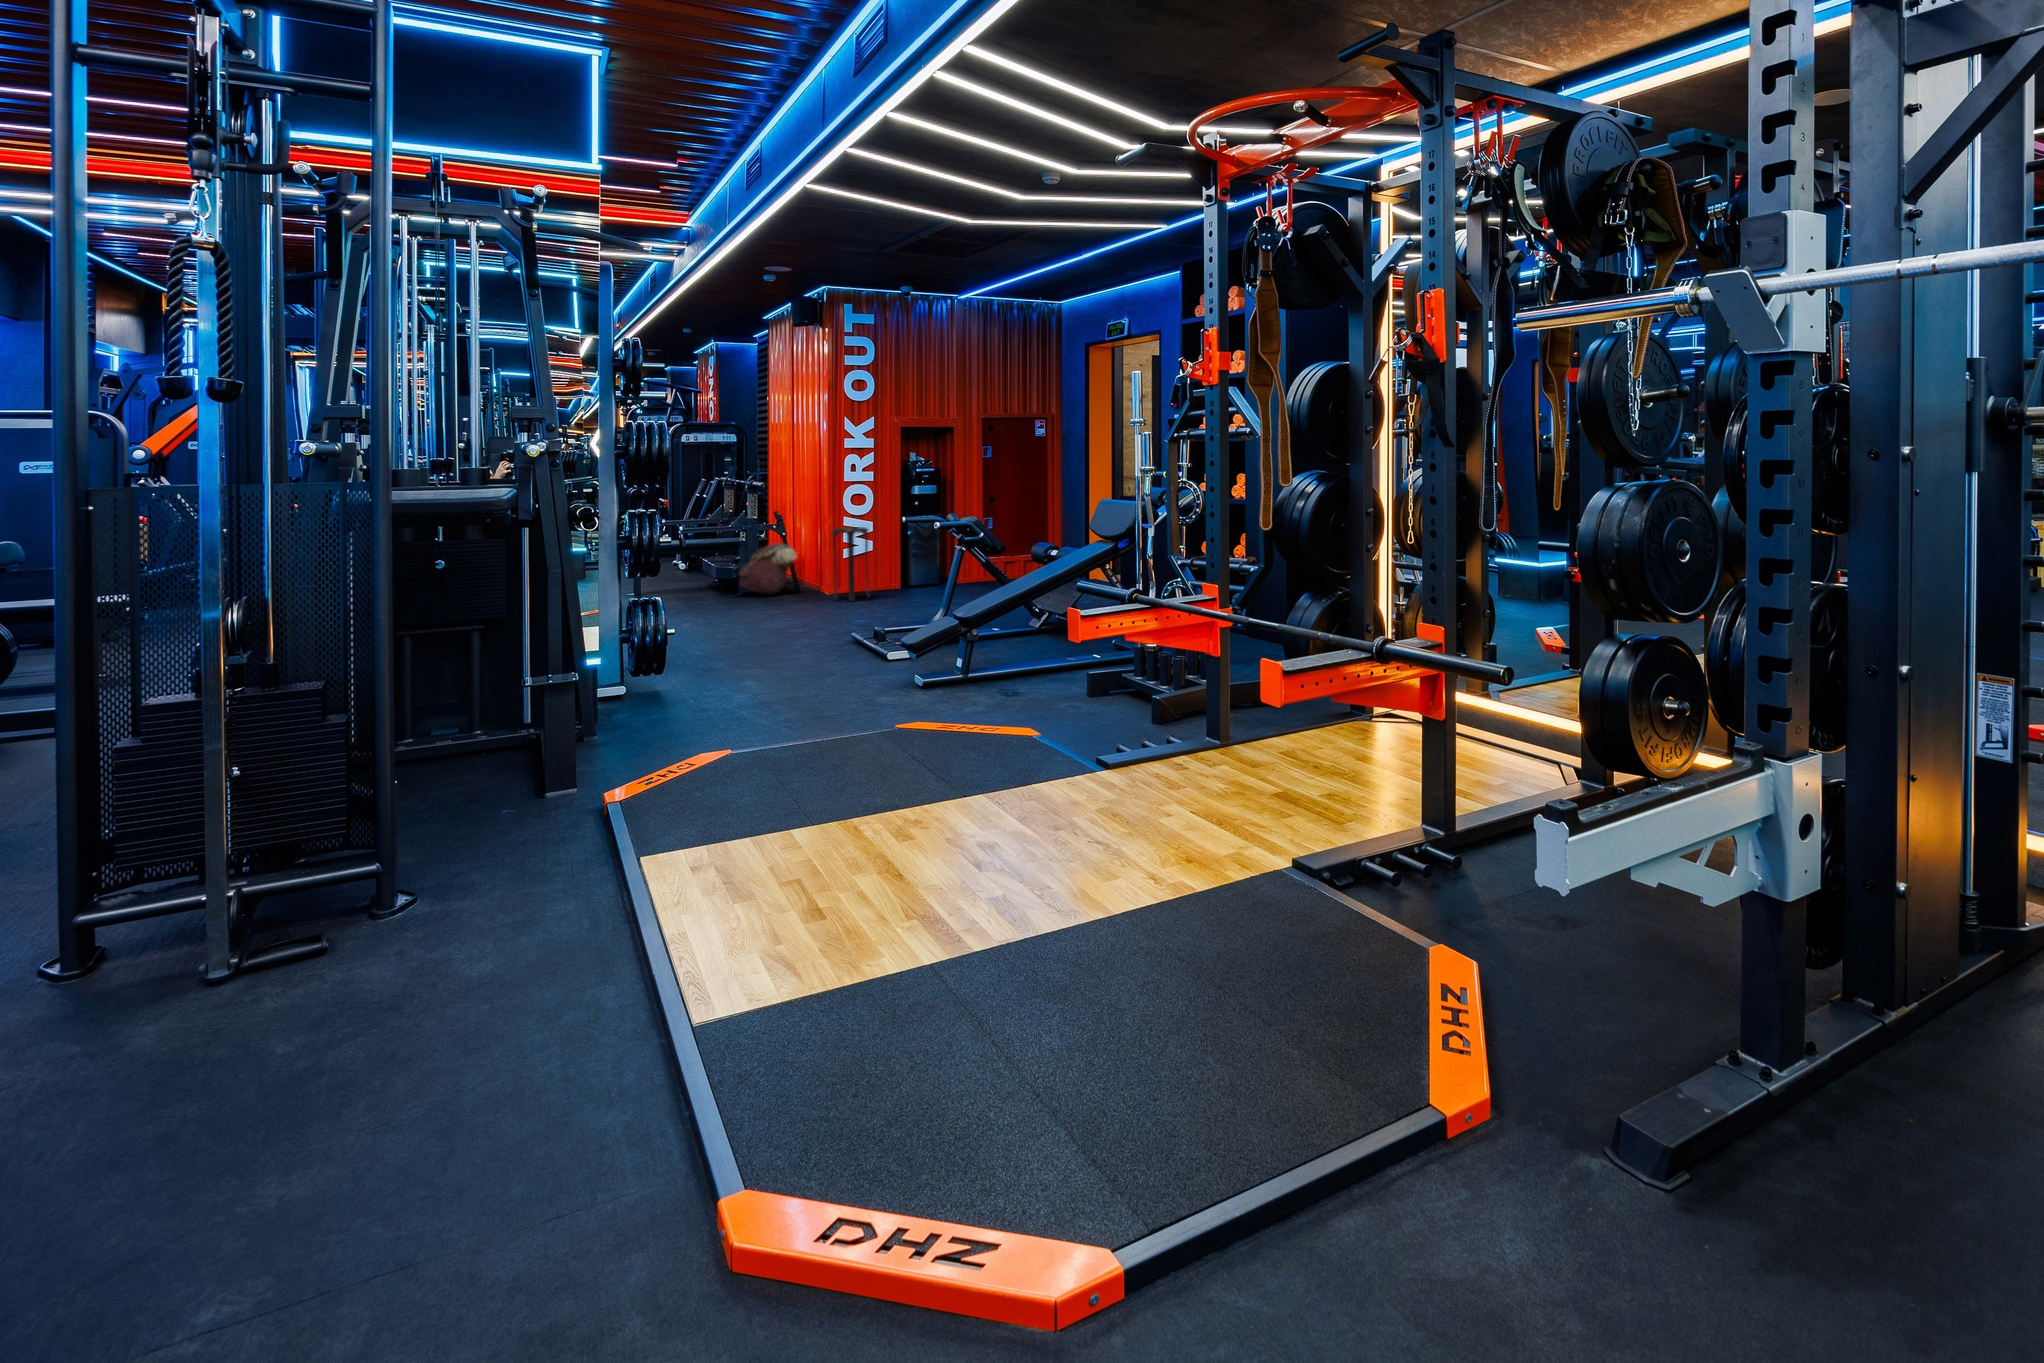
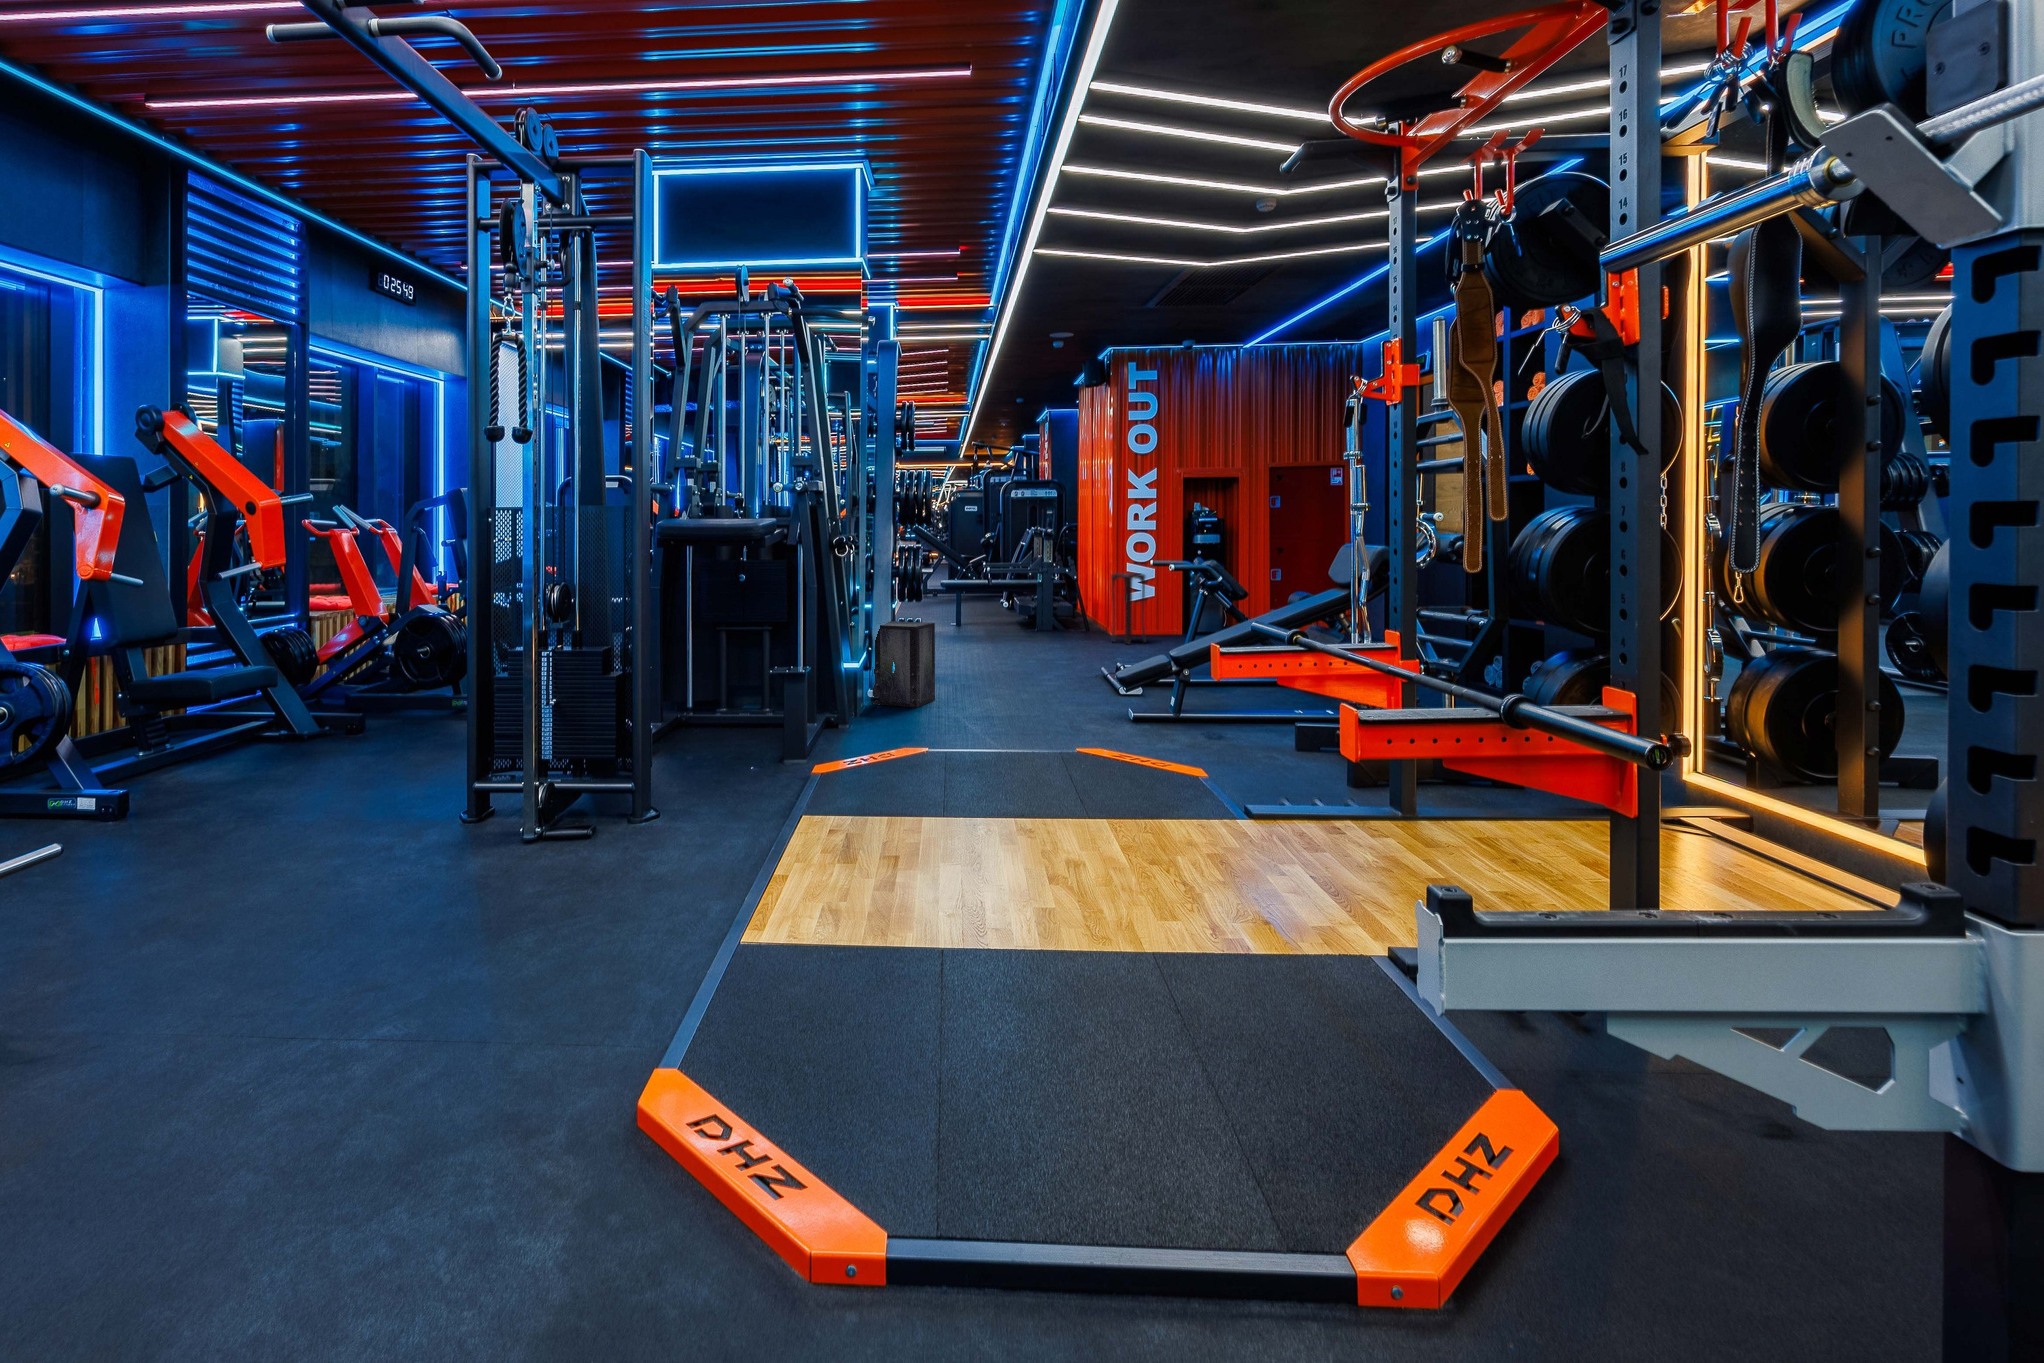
backpack: present [739,543,797,595] -> none [1034,586,1084,633]
storage box: none [607,599,686,701] -> present [872,621,935,708]

